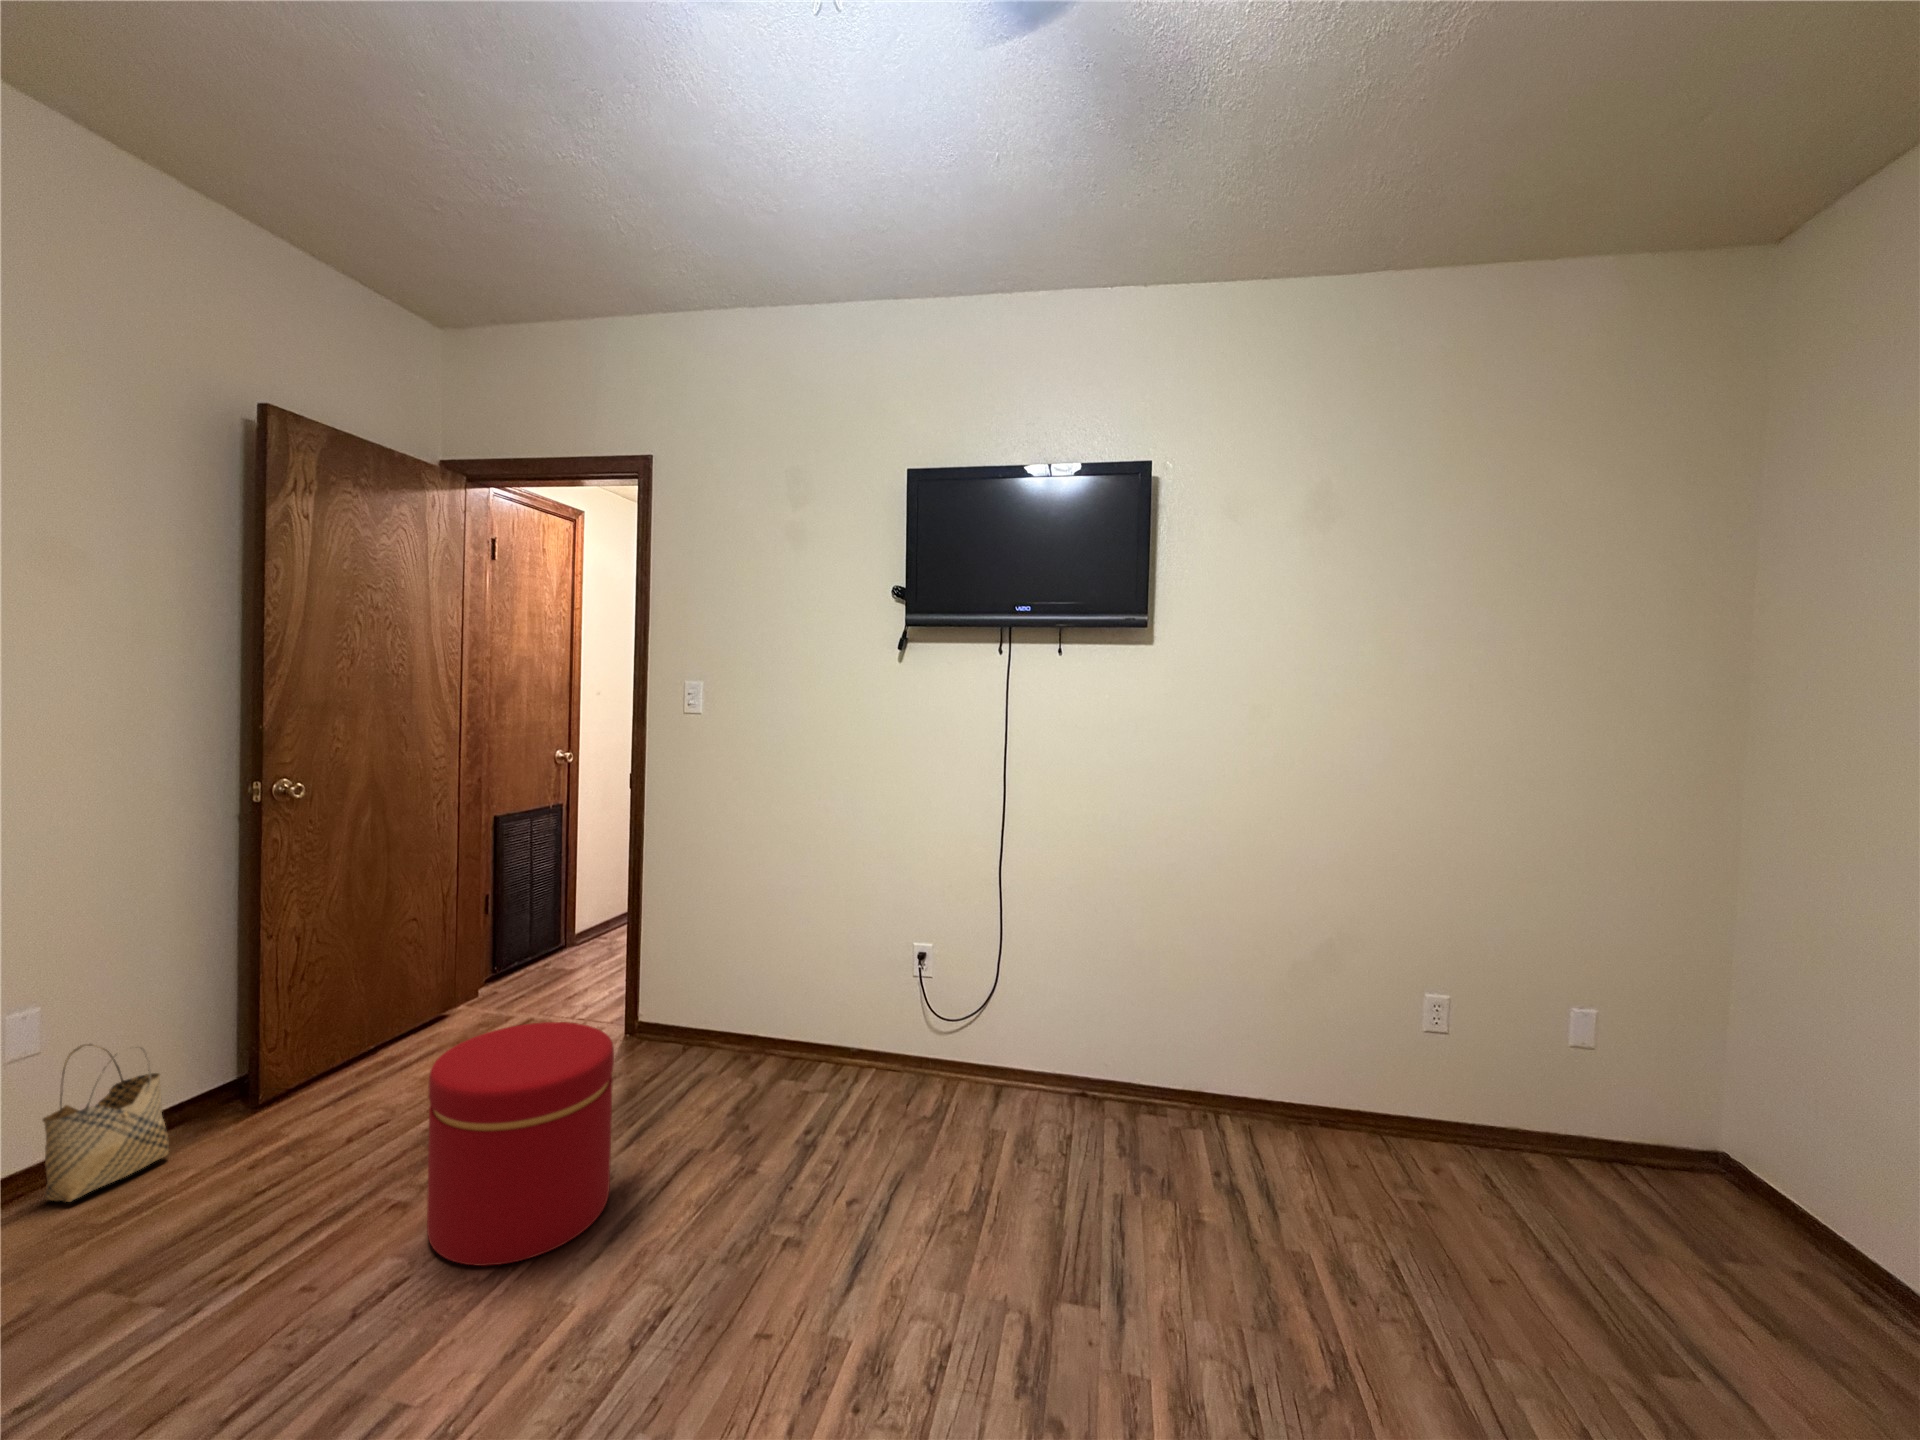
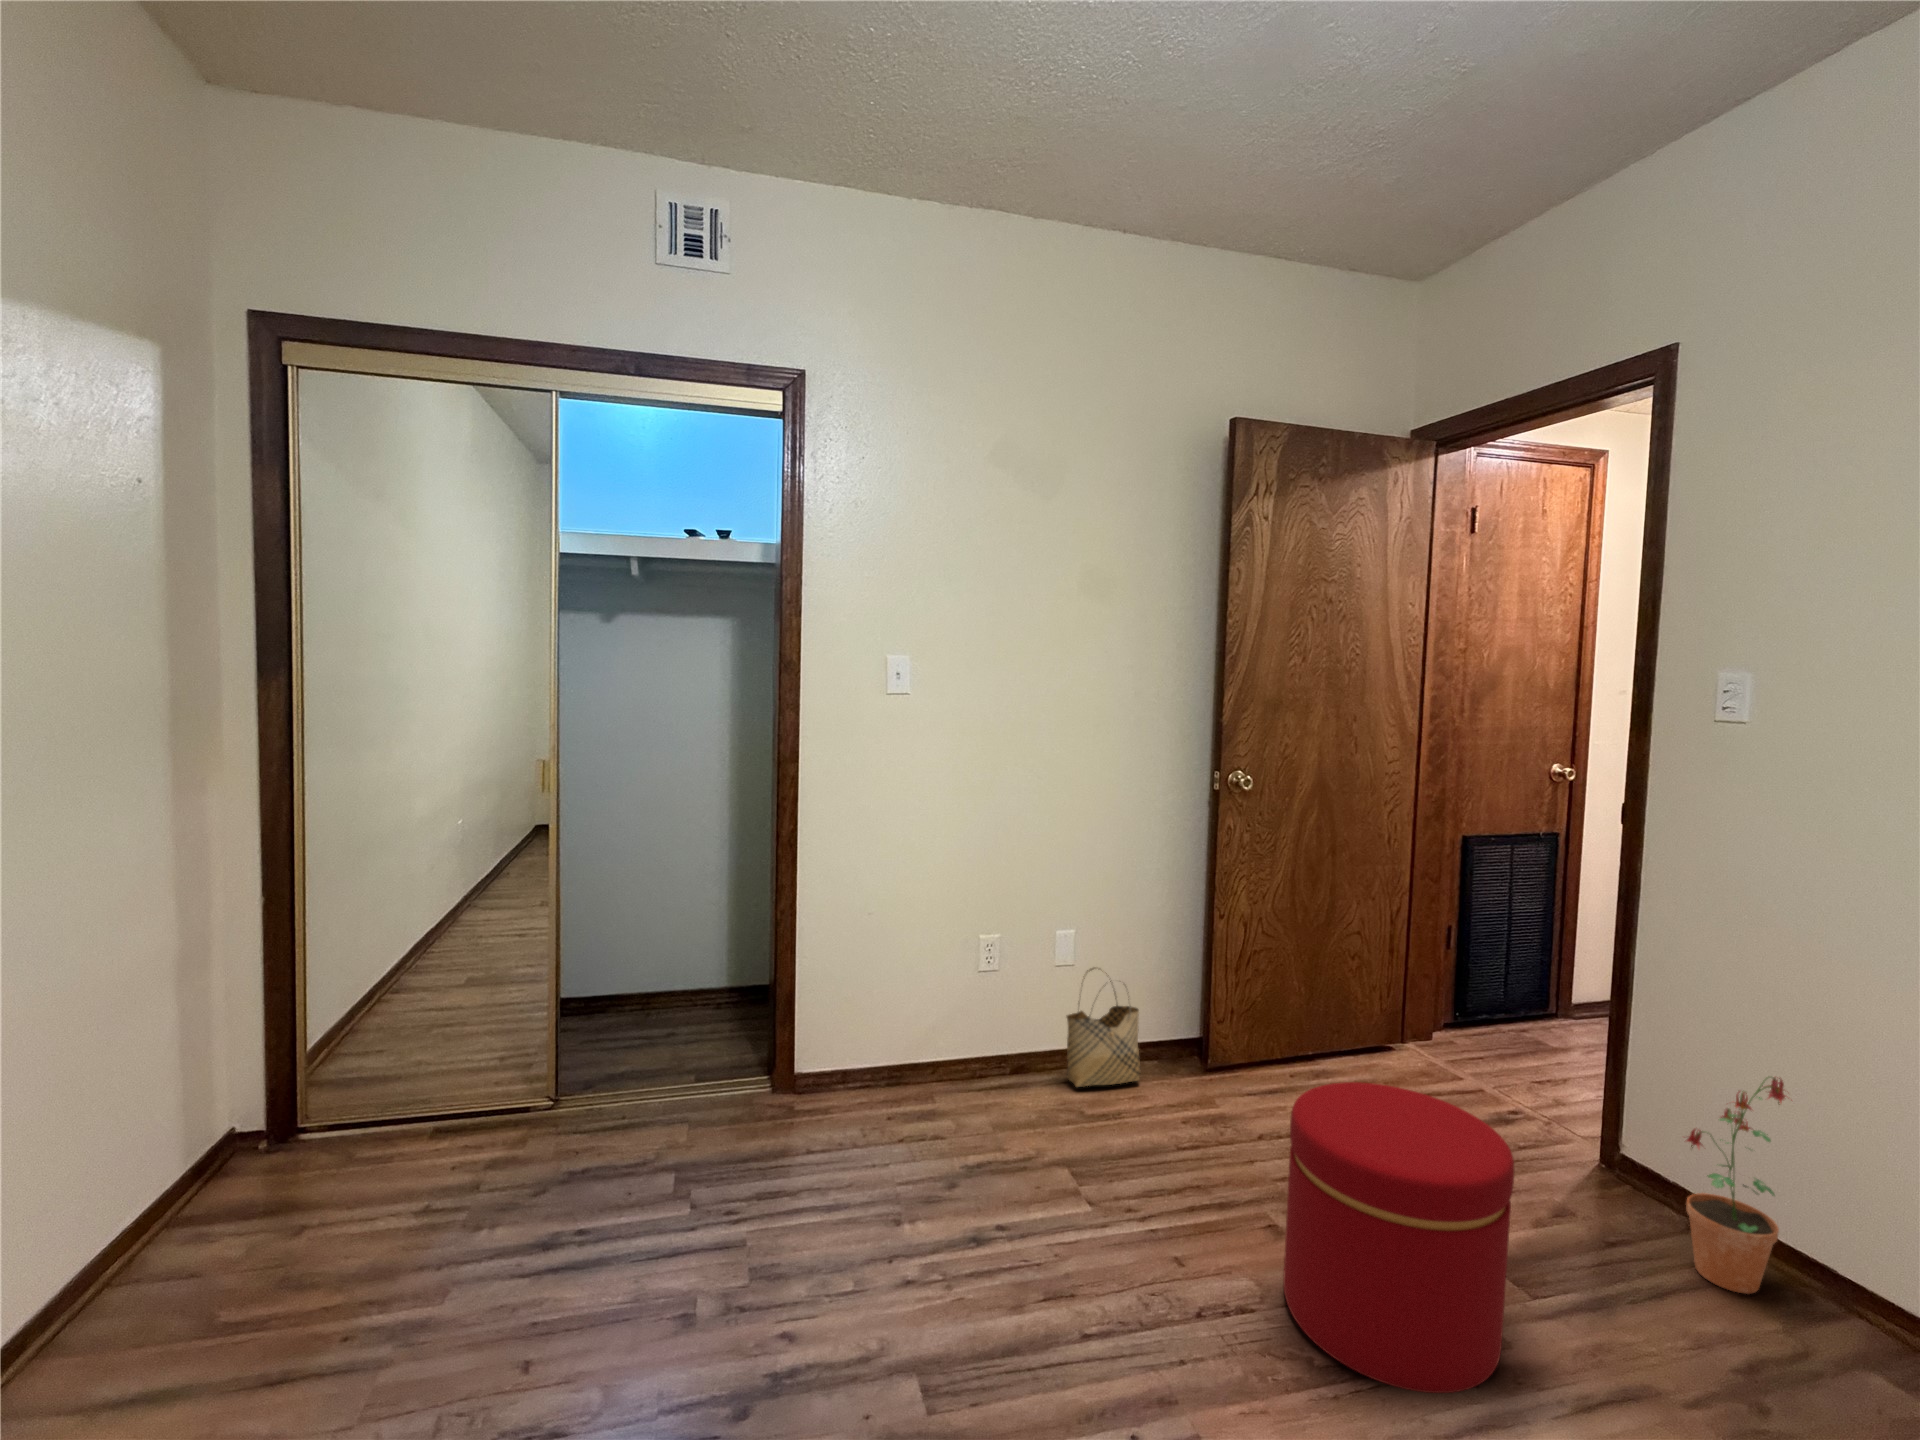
potted plant: none [684,933,738,1076] -> present [1686,1077,1786,1294]

